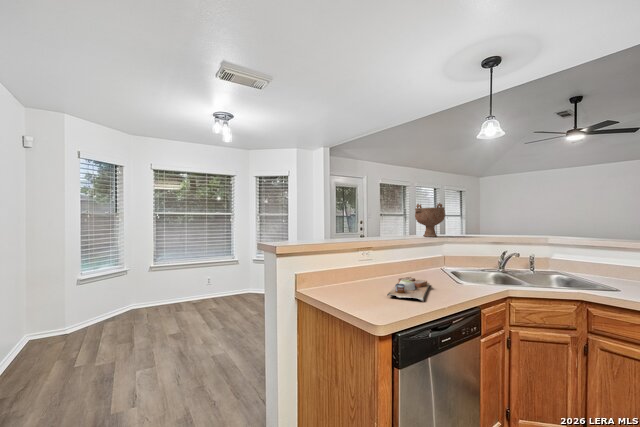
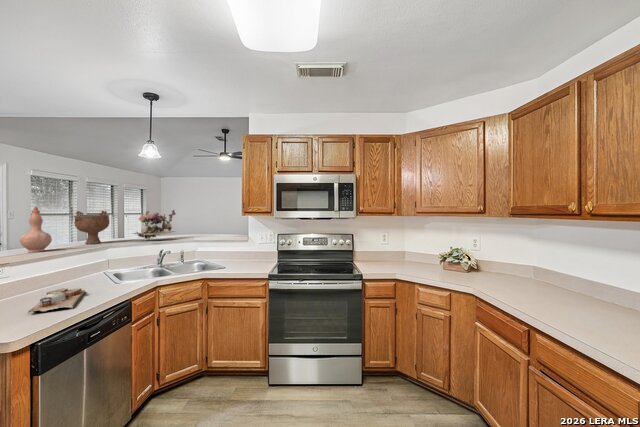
vase: none [379,197,400,239] -> present [20,207,52,252]
flower arrangement: none [467,200,524,238] -> present [134,210,175,239]

